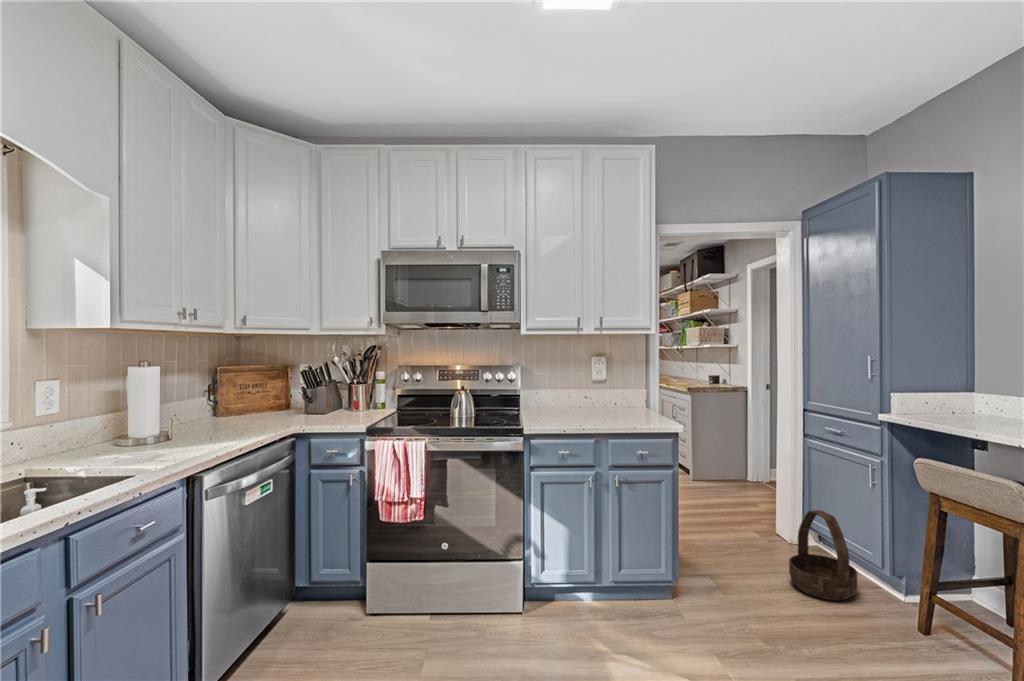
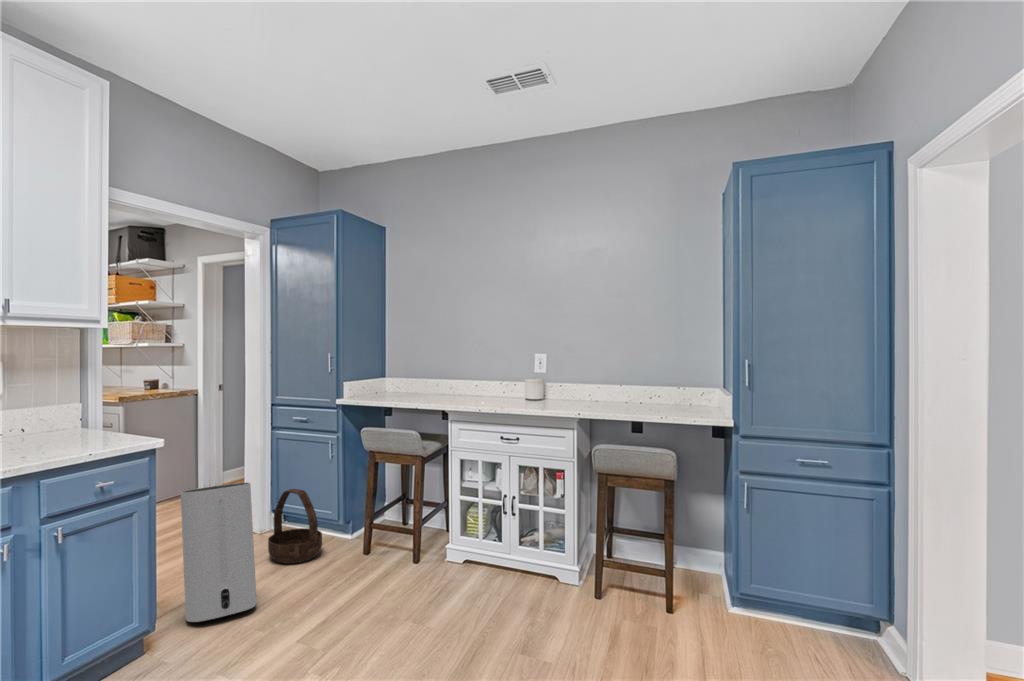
air purifier: none [684,488,758,637] -> present [181,482,257,622]

